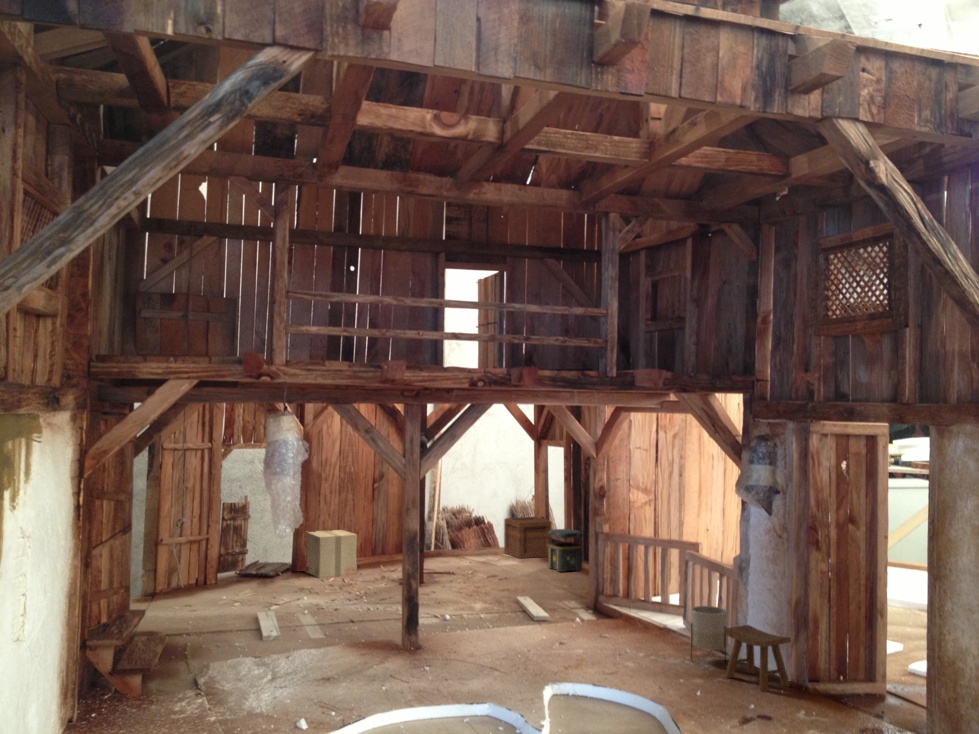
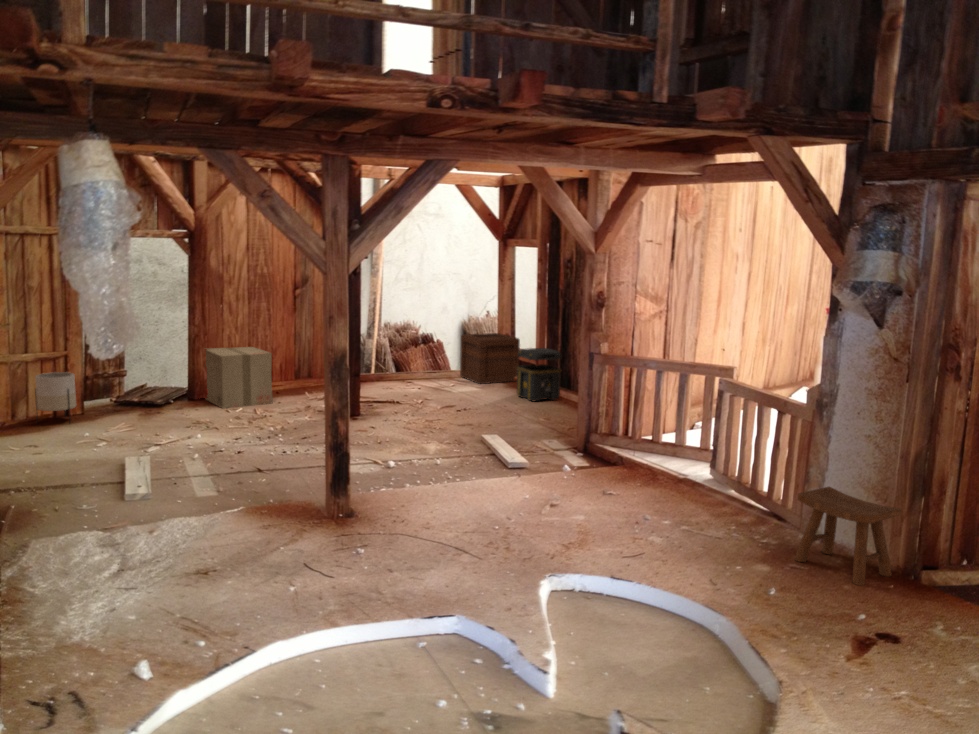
planter: present [690,606,728,664] -> present [35,372,76,416]

